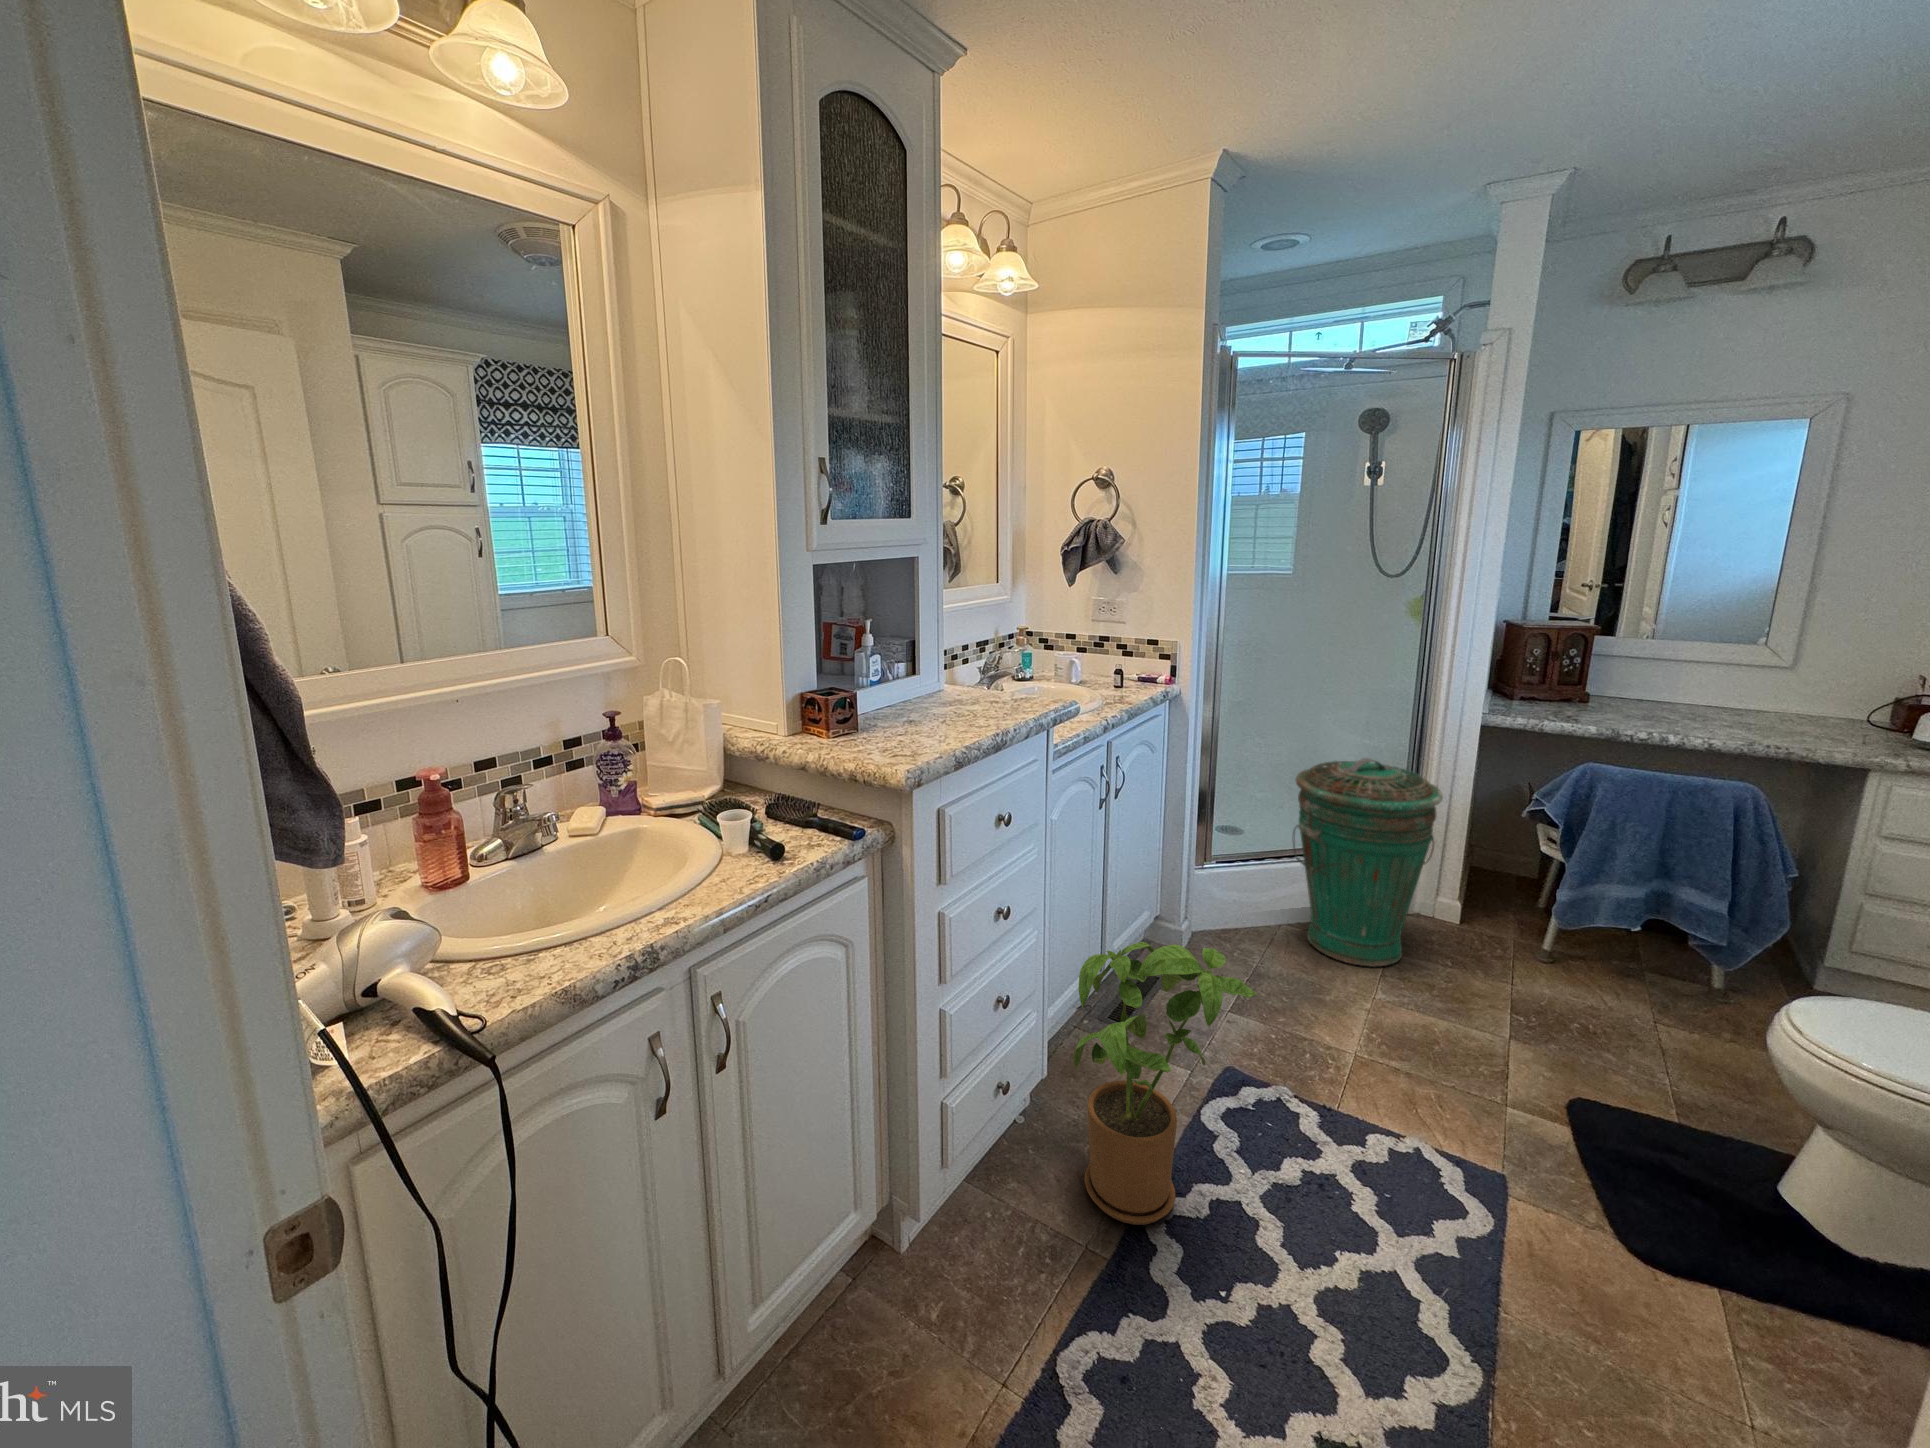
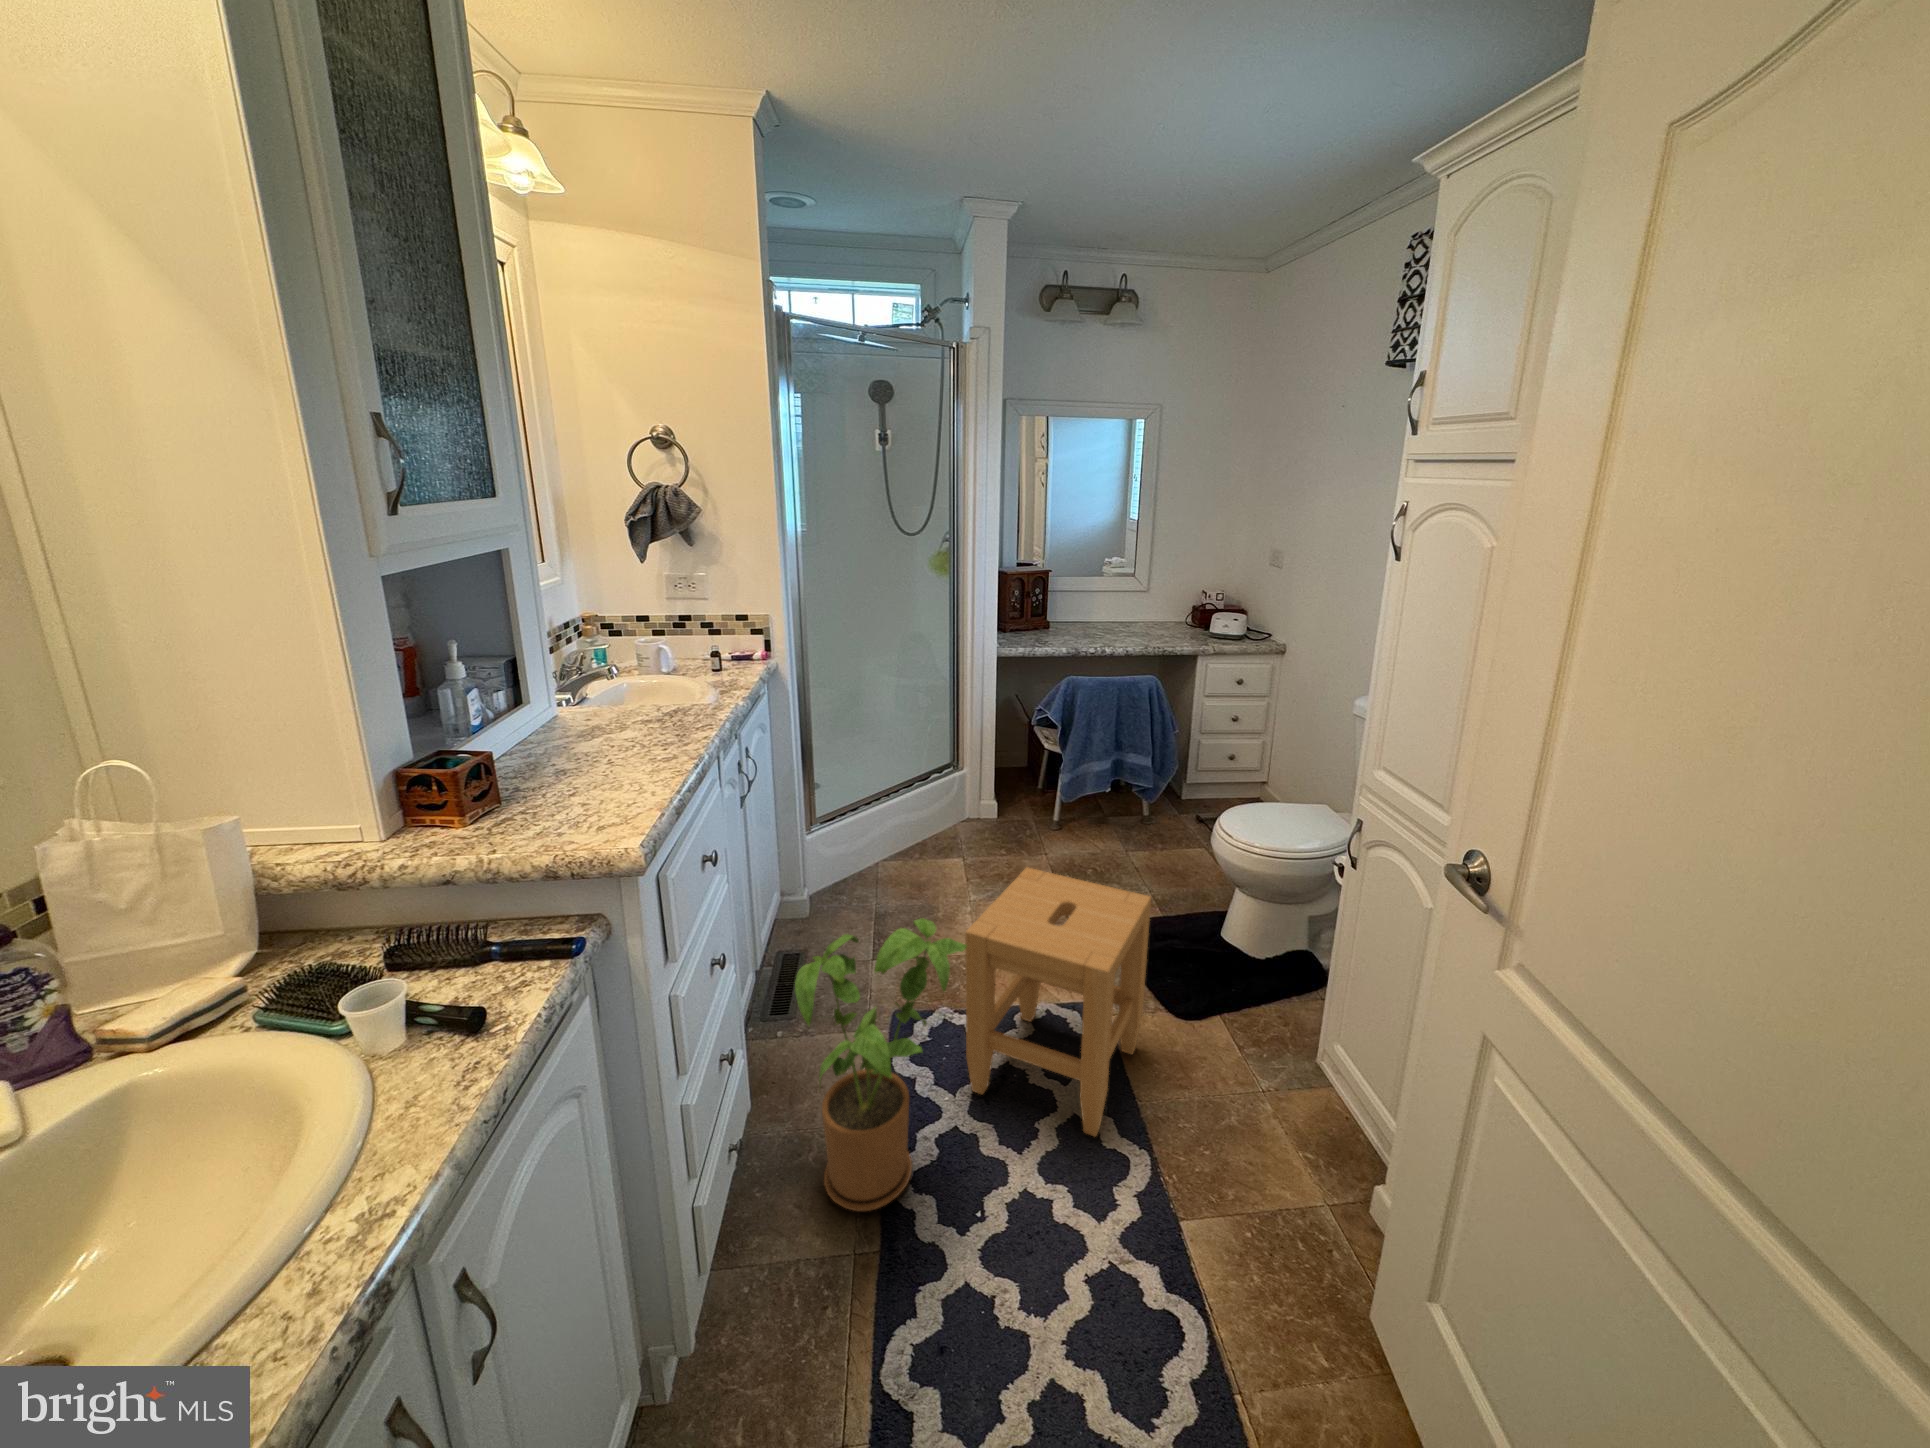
trash can: present [1293,758,1443,967] -> none [883,702,993,878]
stool: none [1270,957,1577,1315] -> present [965,868,1151,1136]

